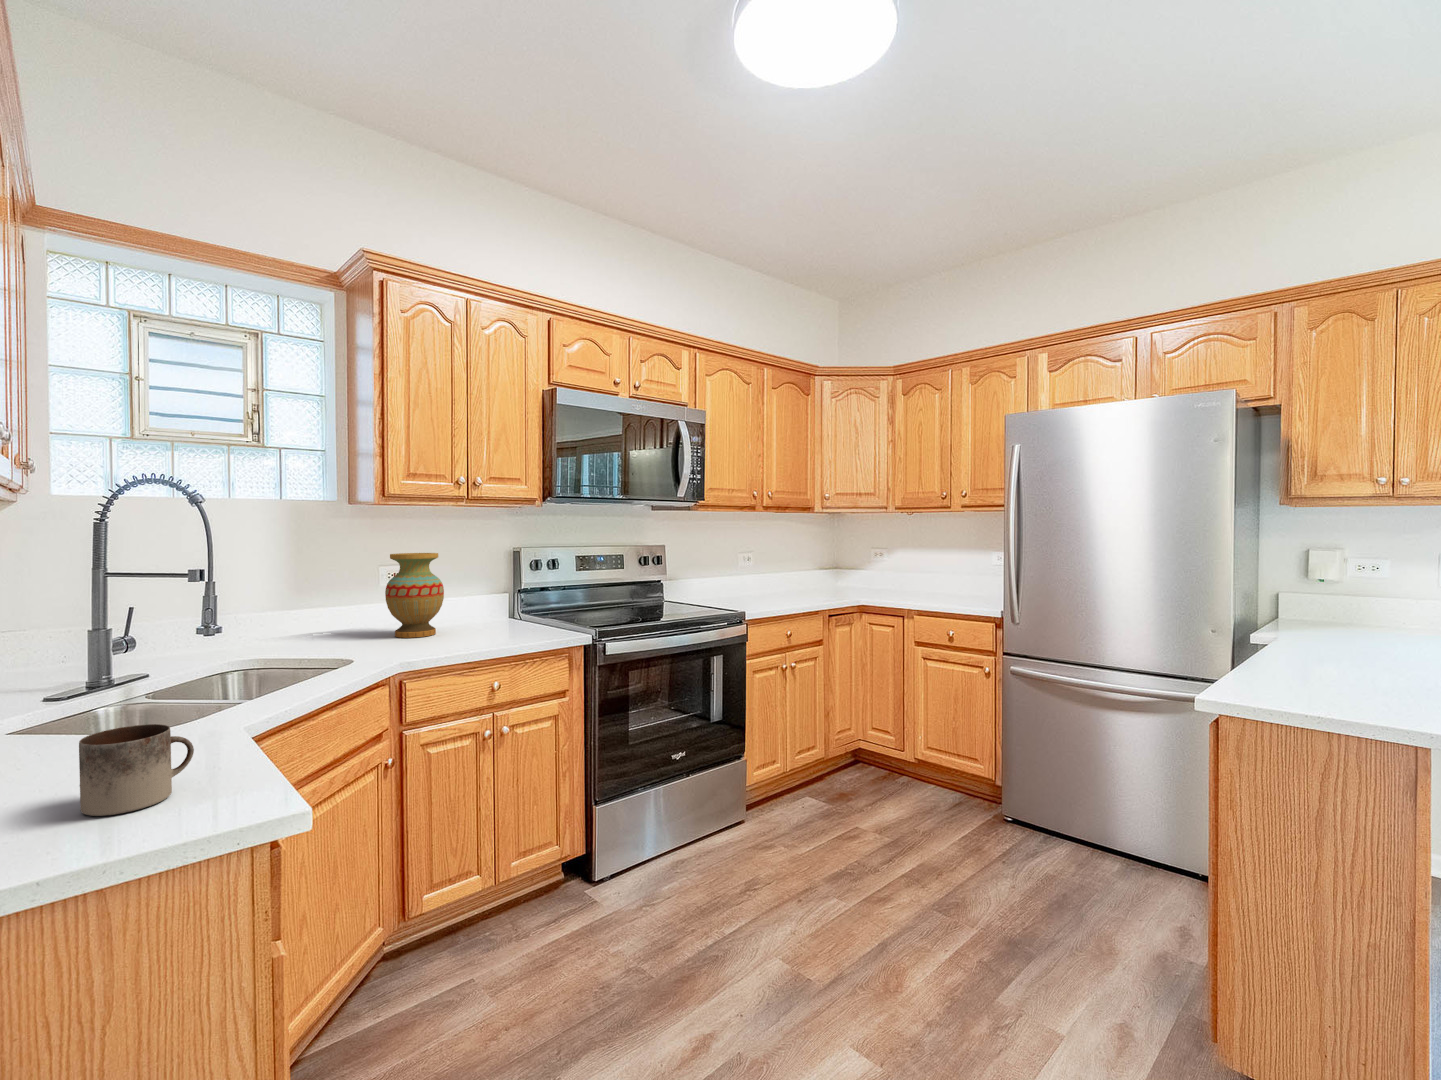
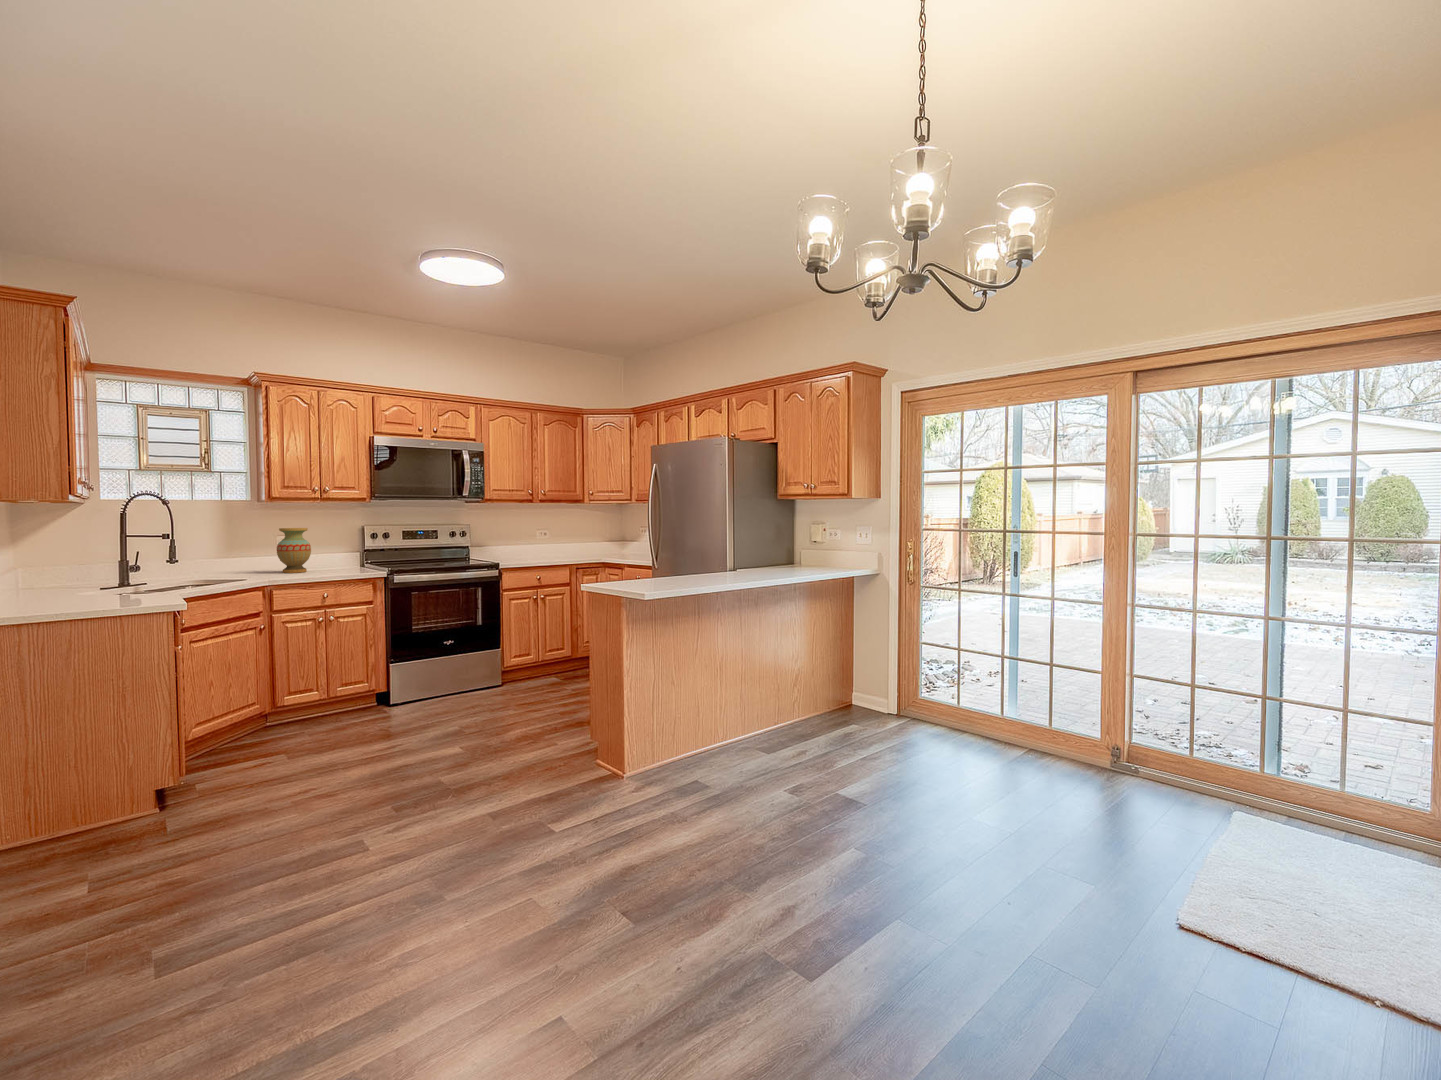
mug: present [79,724,194,816] -> none [111,579,149,603]

